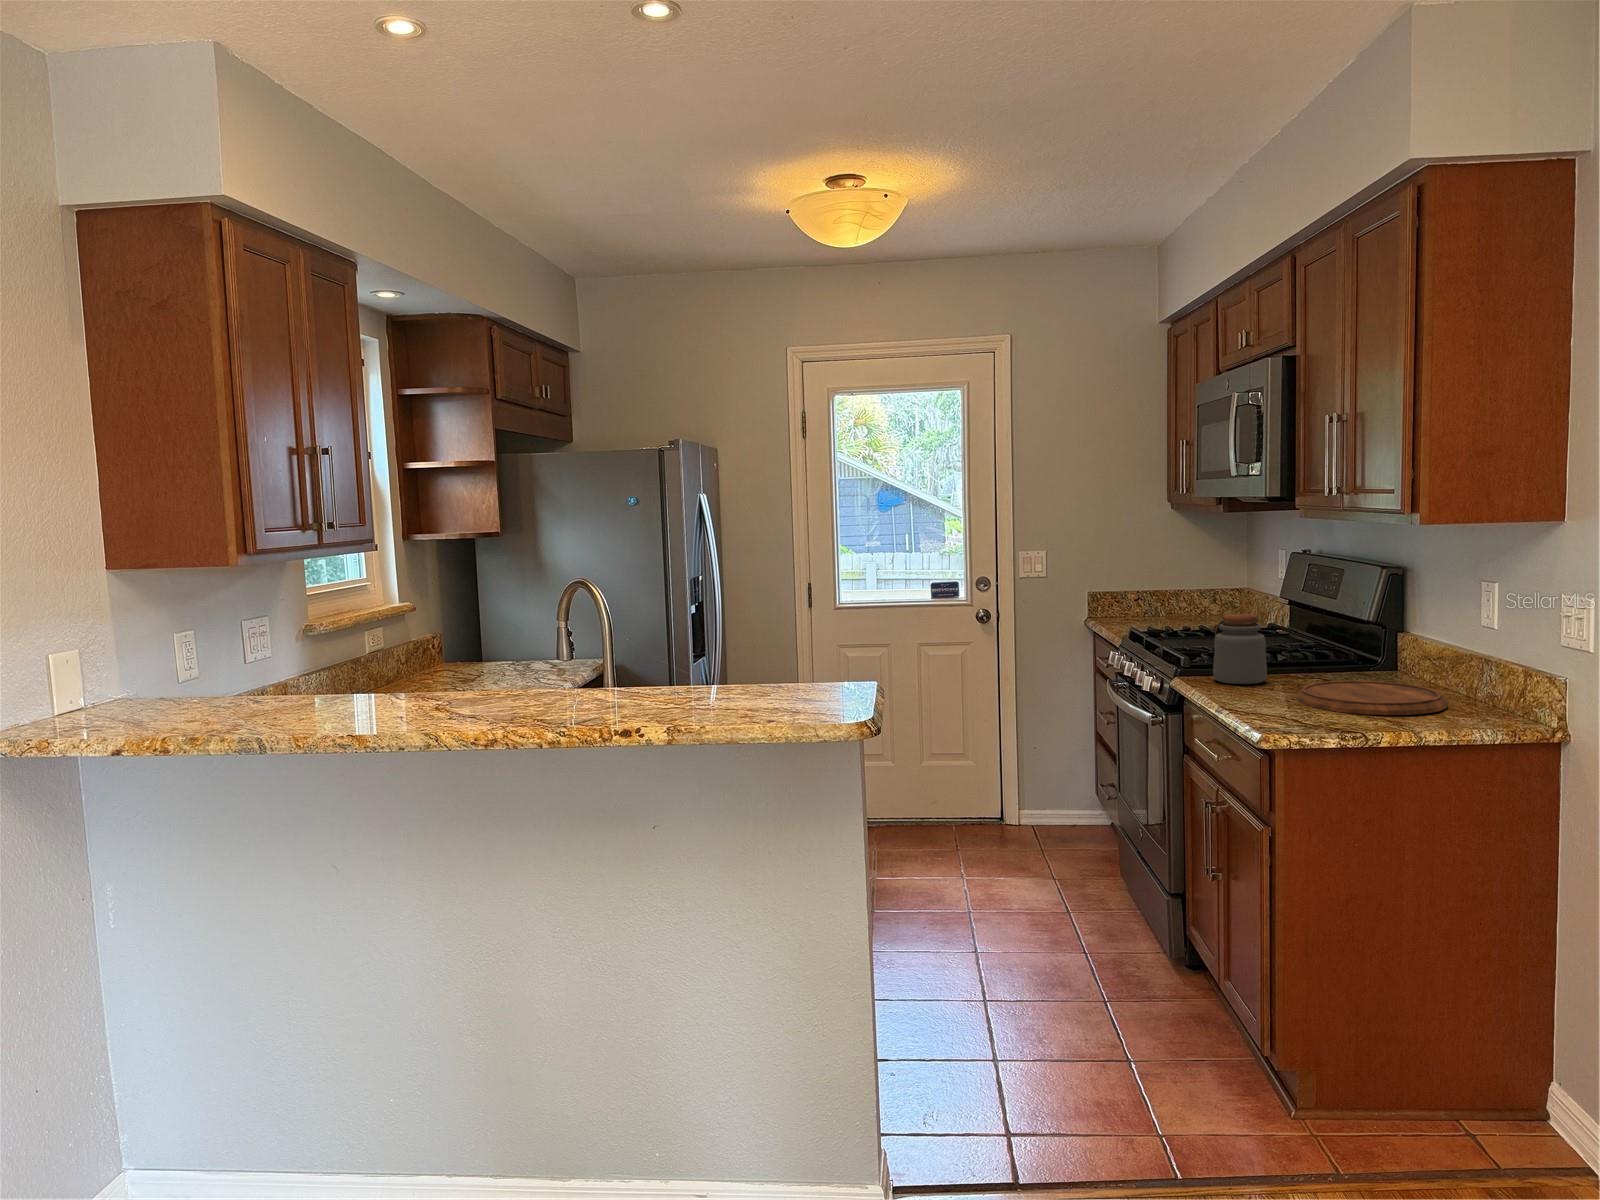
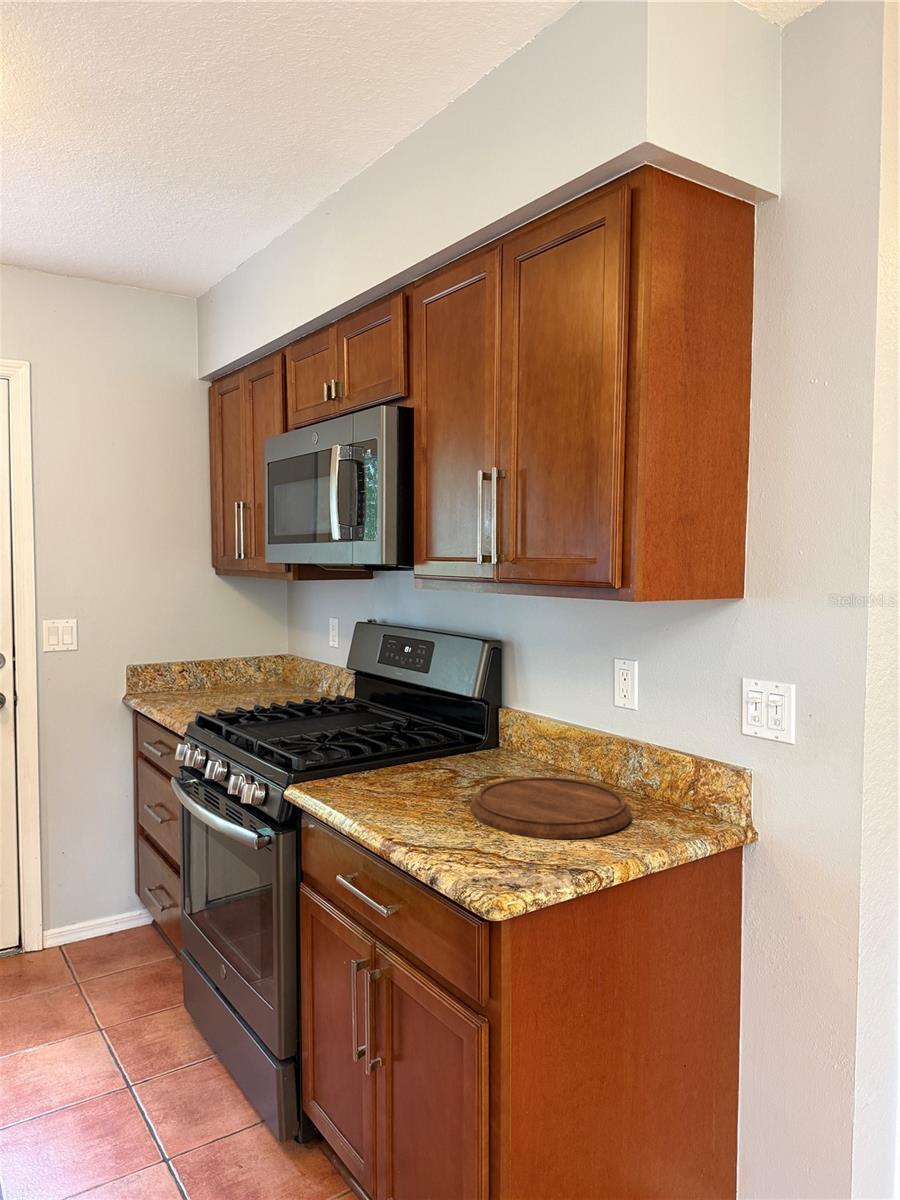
jar: present [1213,614,1267,684] -> none [352,706,415,799]

